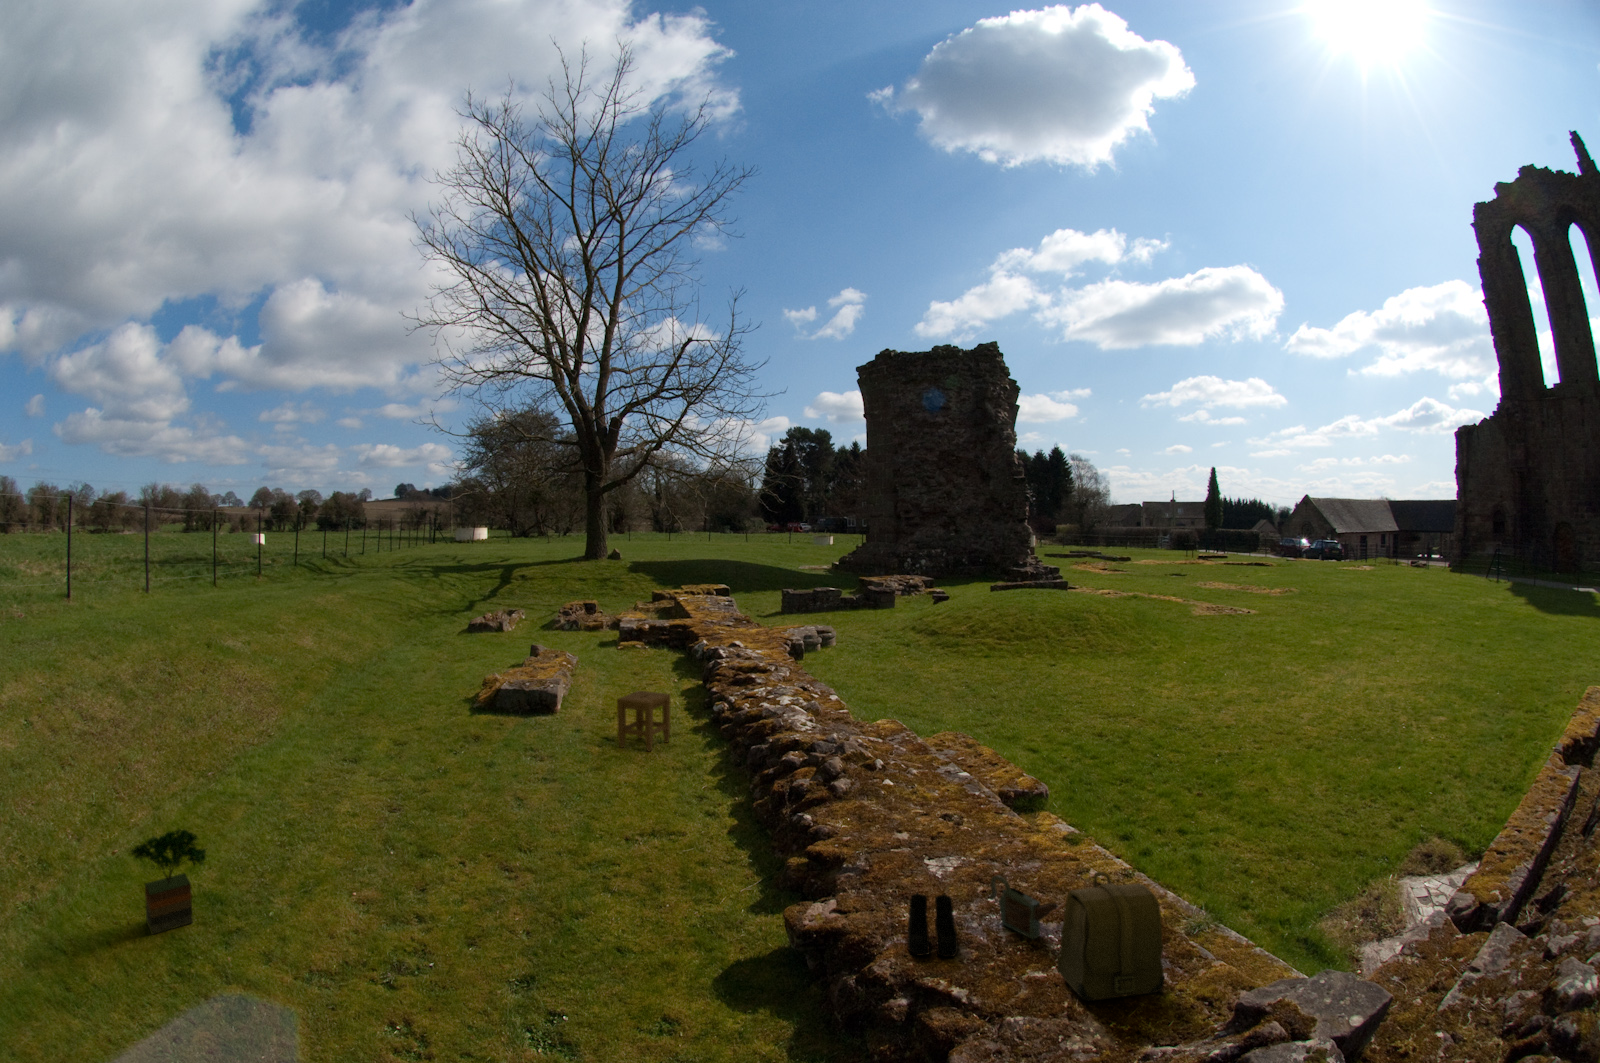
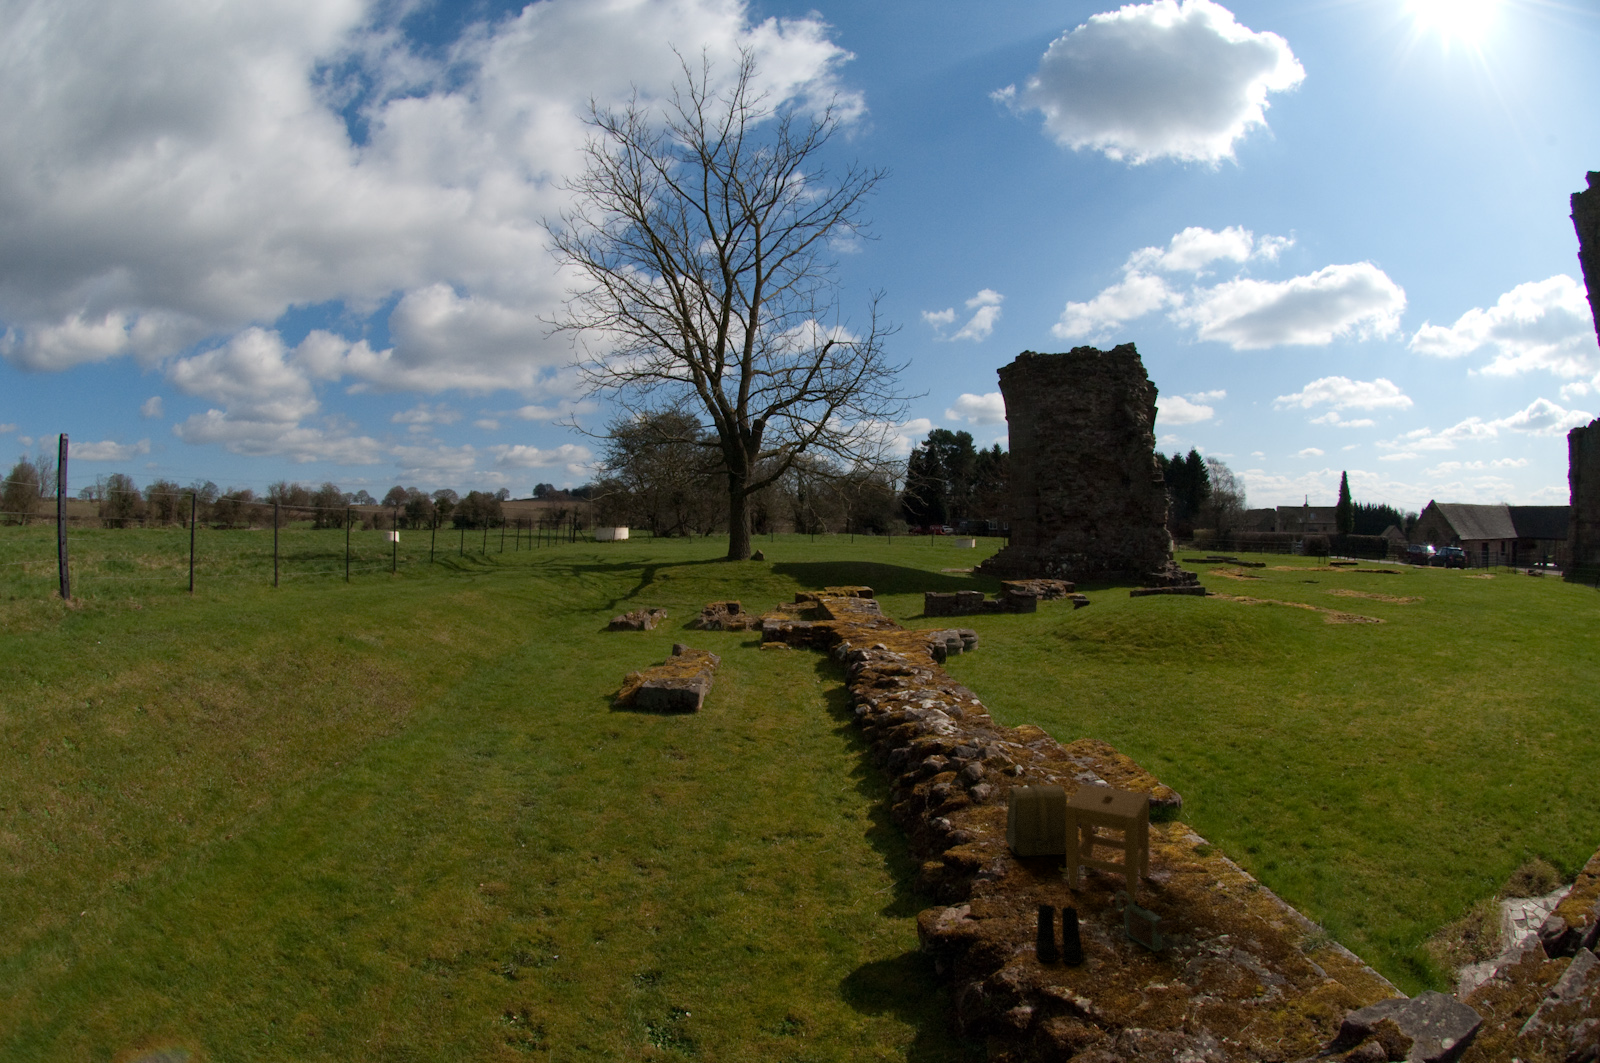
stool: present [617,691,670,751] -> present [1065,784,1149,903]
potted tree: present [131,829,207,934] -> none [384,817,443,904]
backpack: present [1057,872,1164,1001] -> present [1005,778,1067,857]

